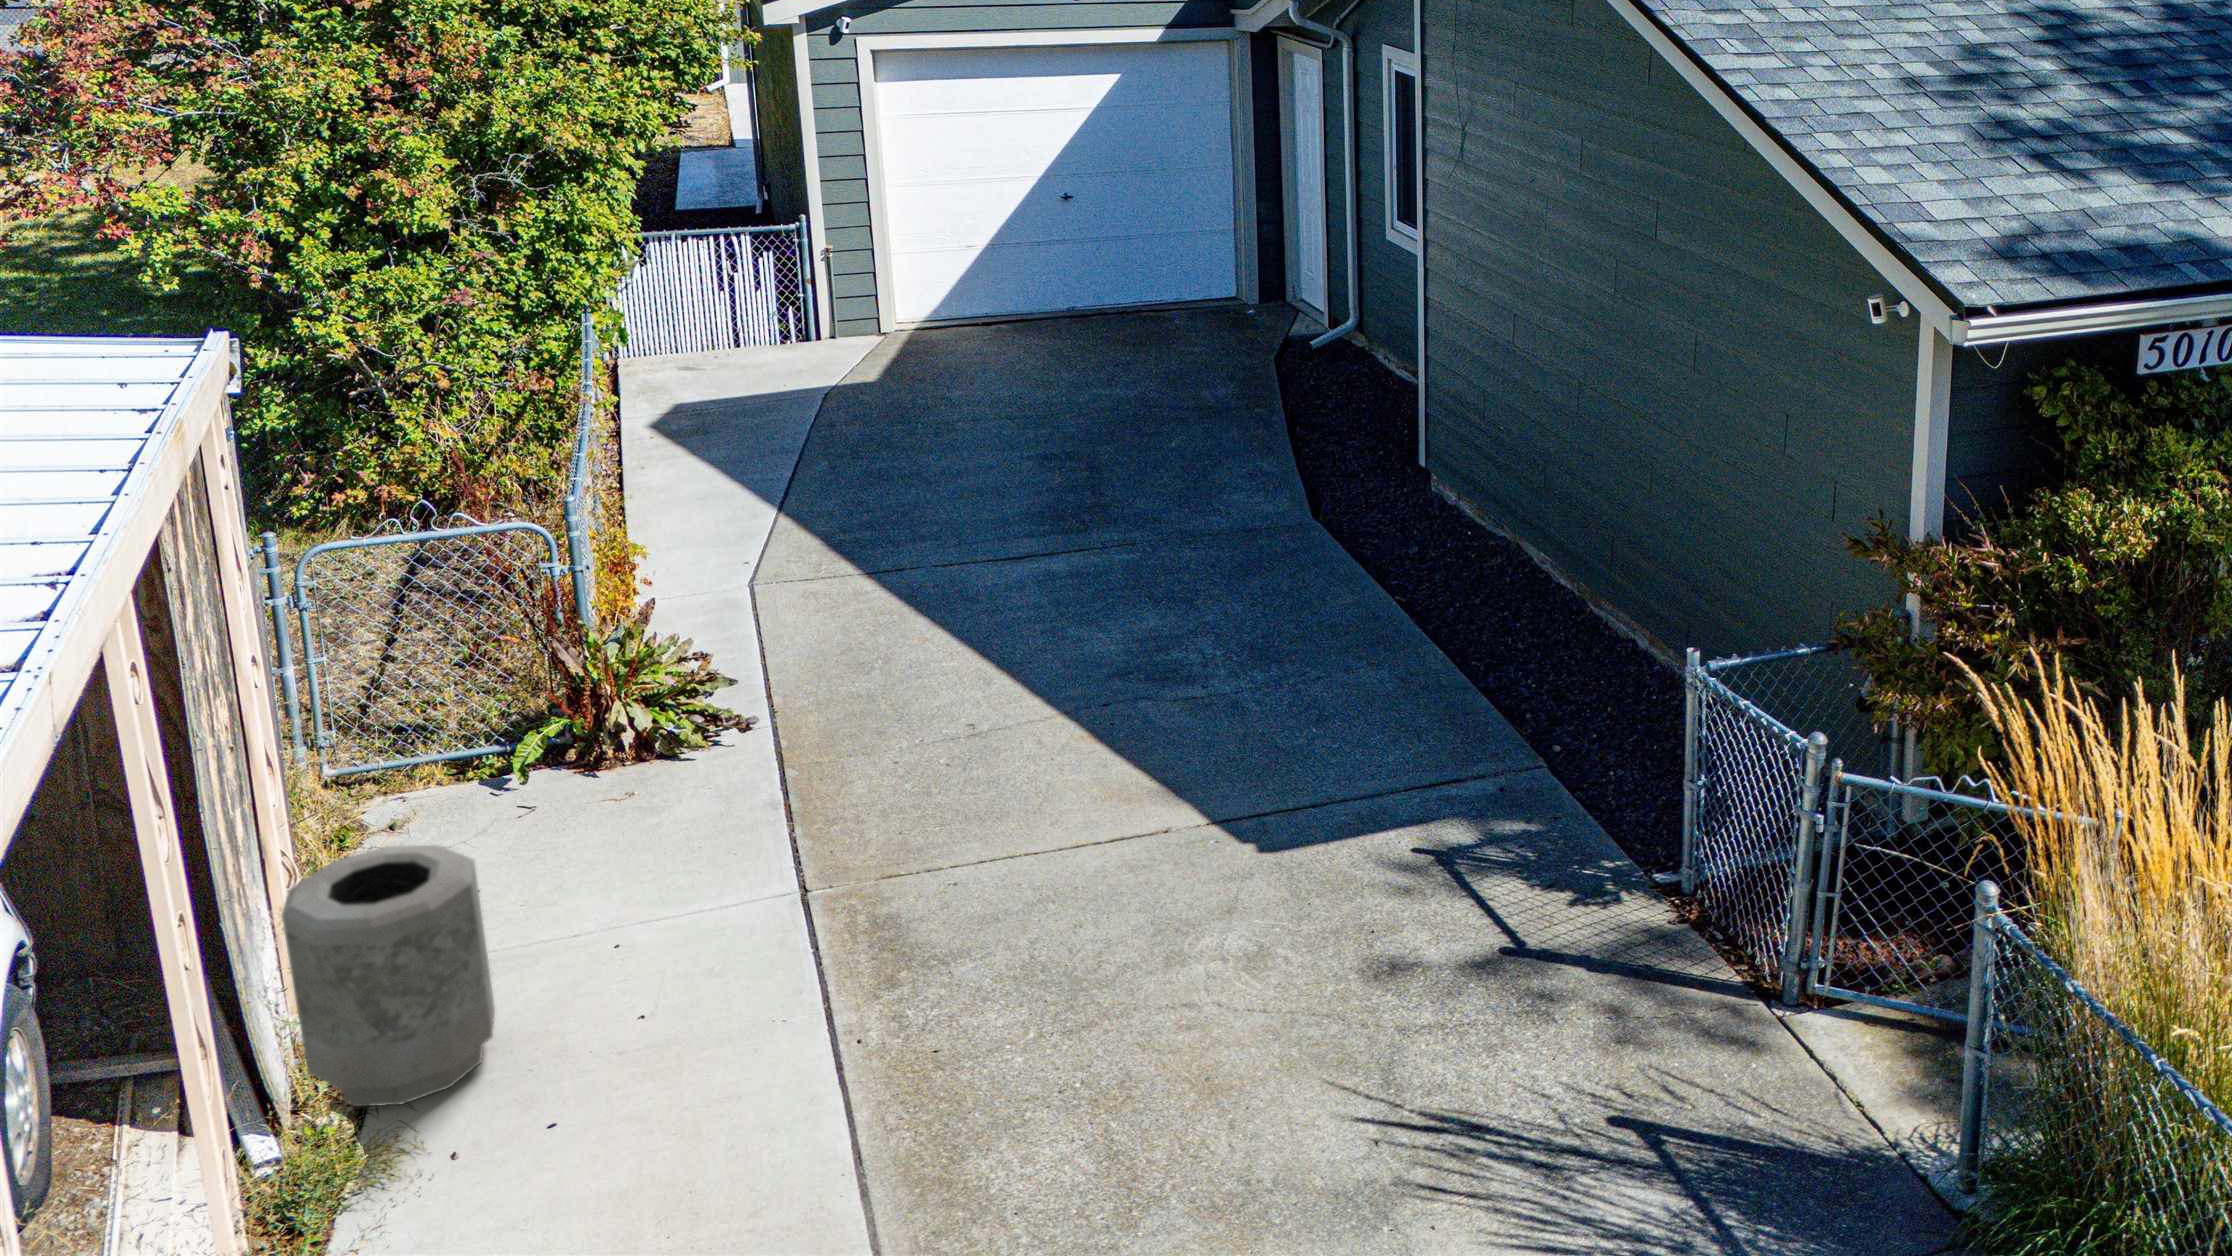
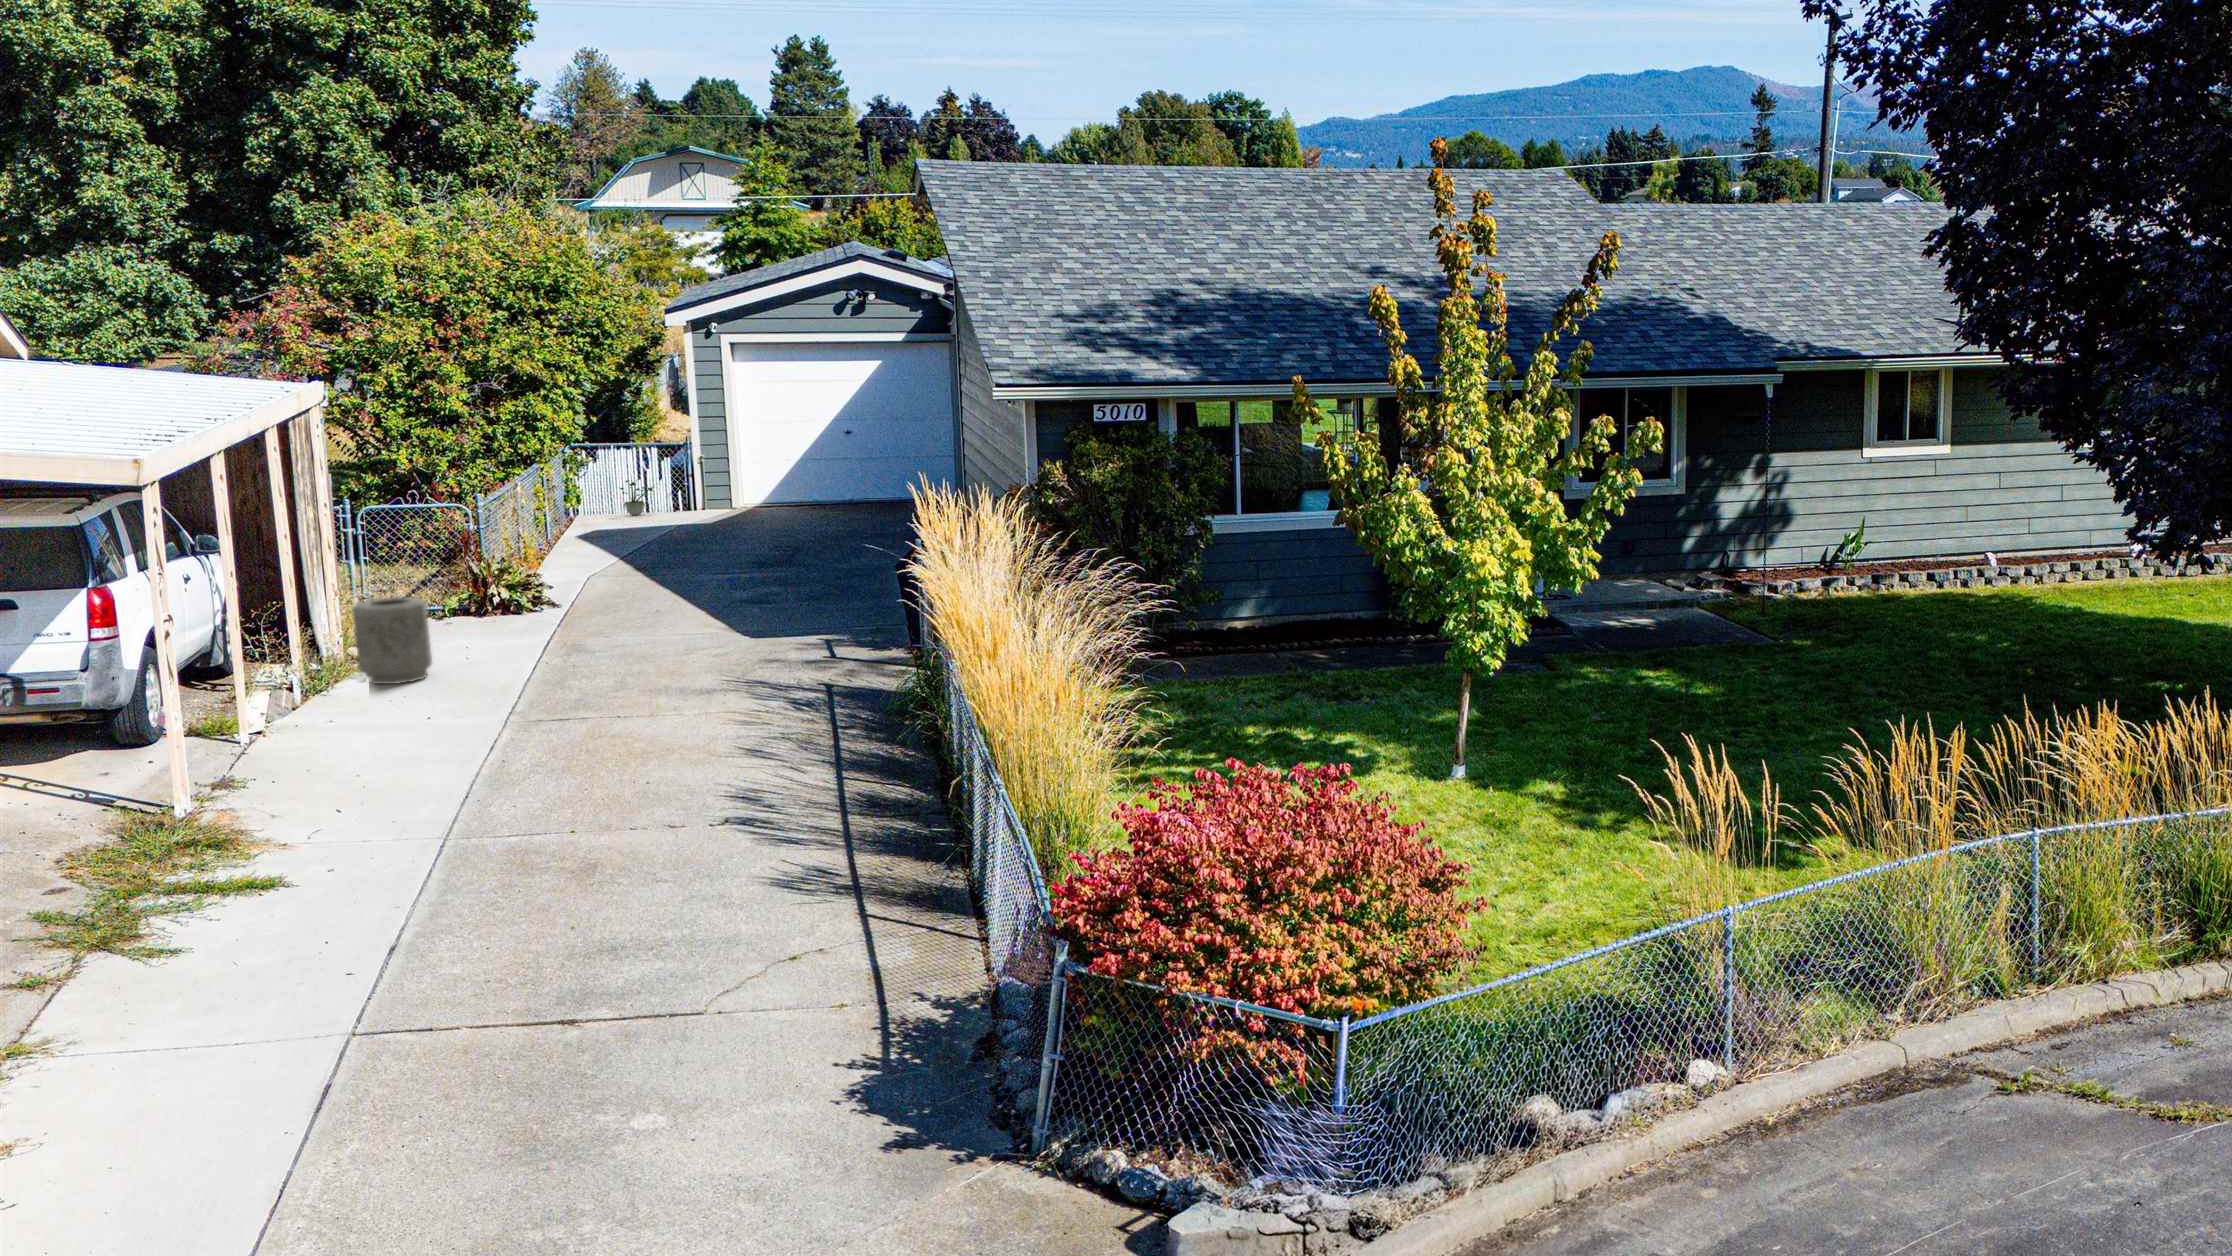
potted plant: none [673,278,751,356] -> present [620,480,653,515]

